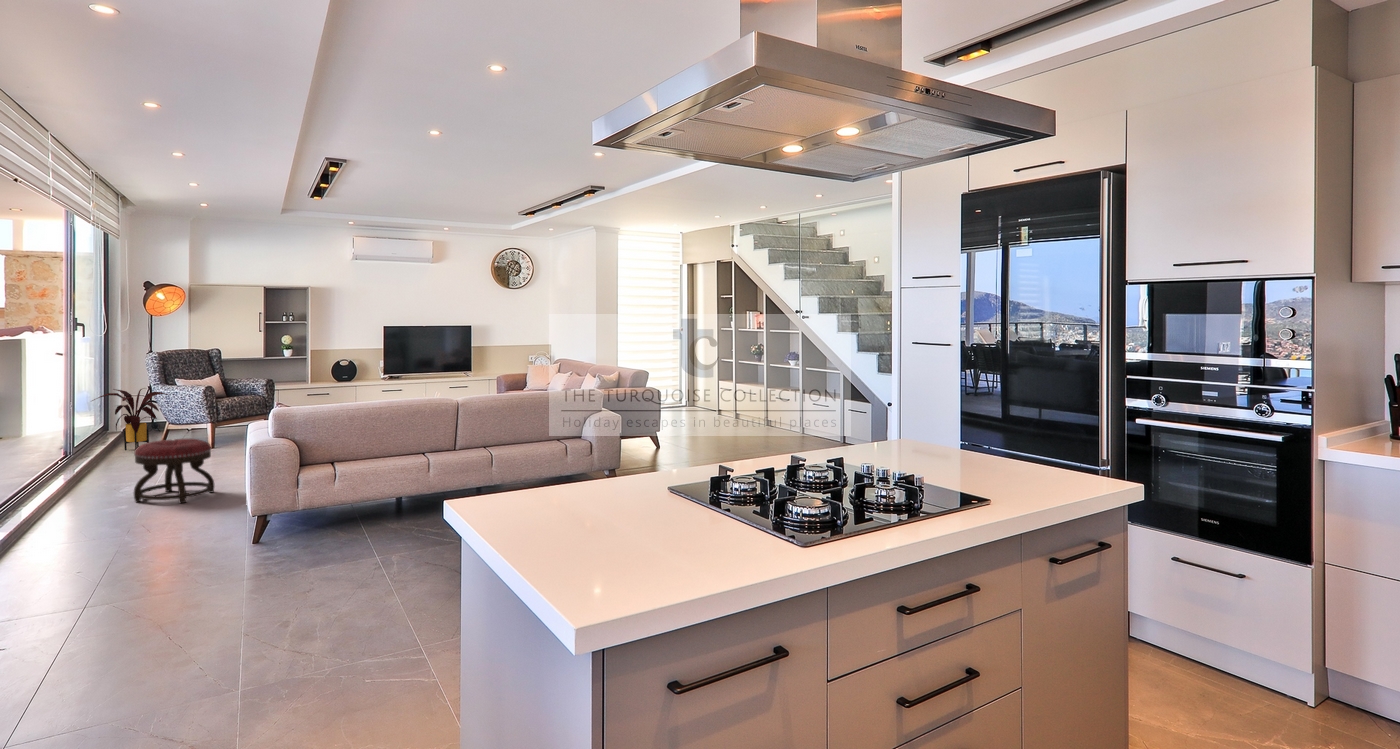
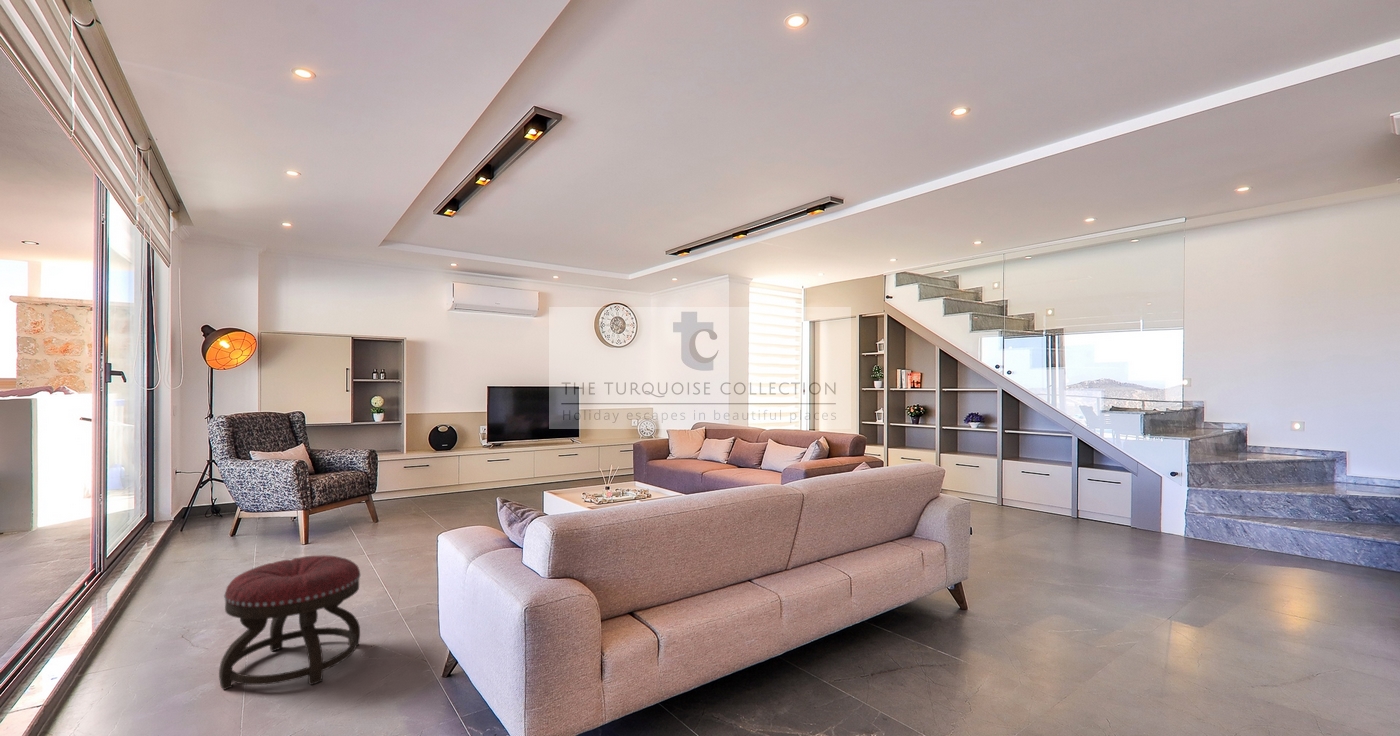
house plant: present [92,389,168,450] -> none [126,466,248,558]

